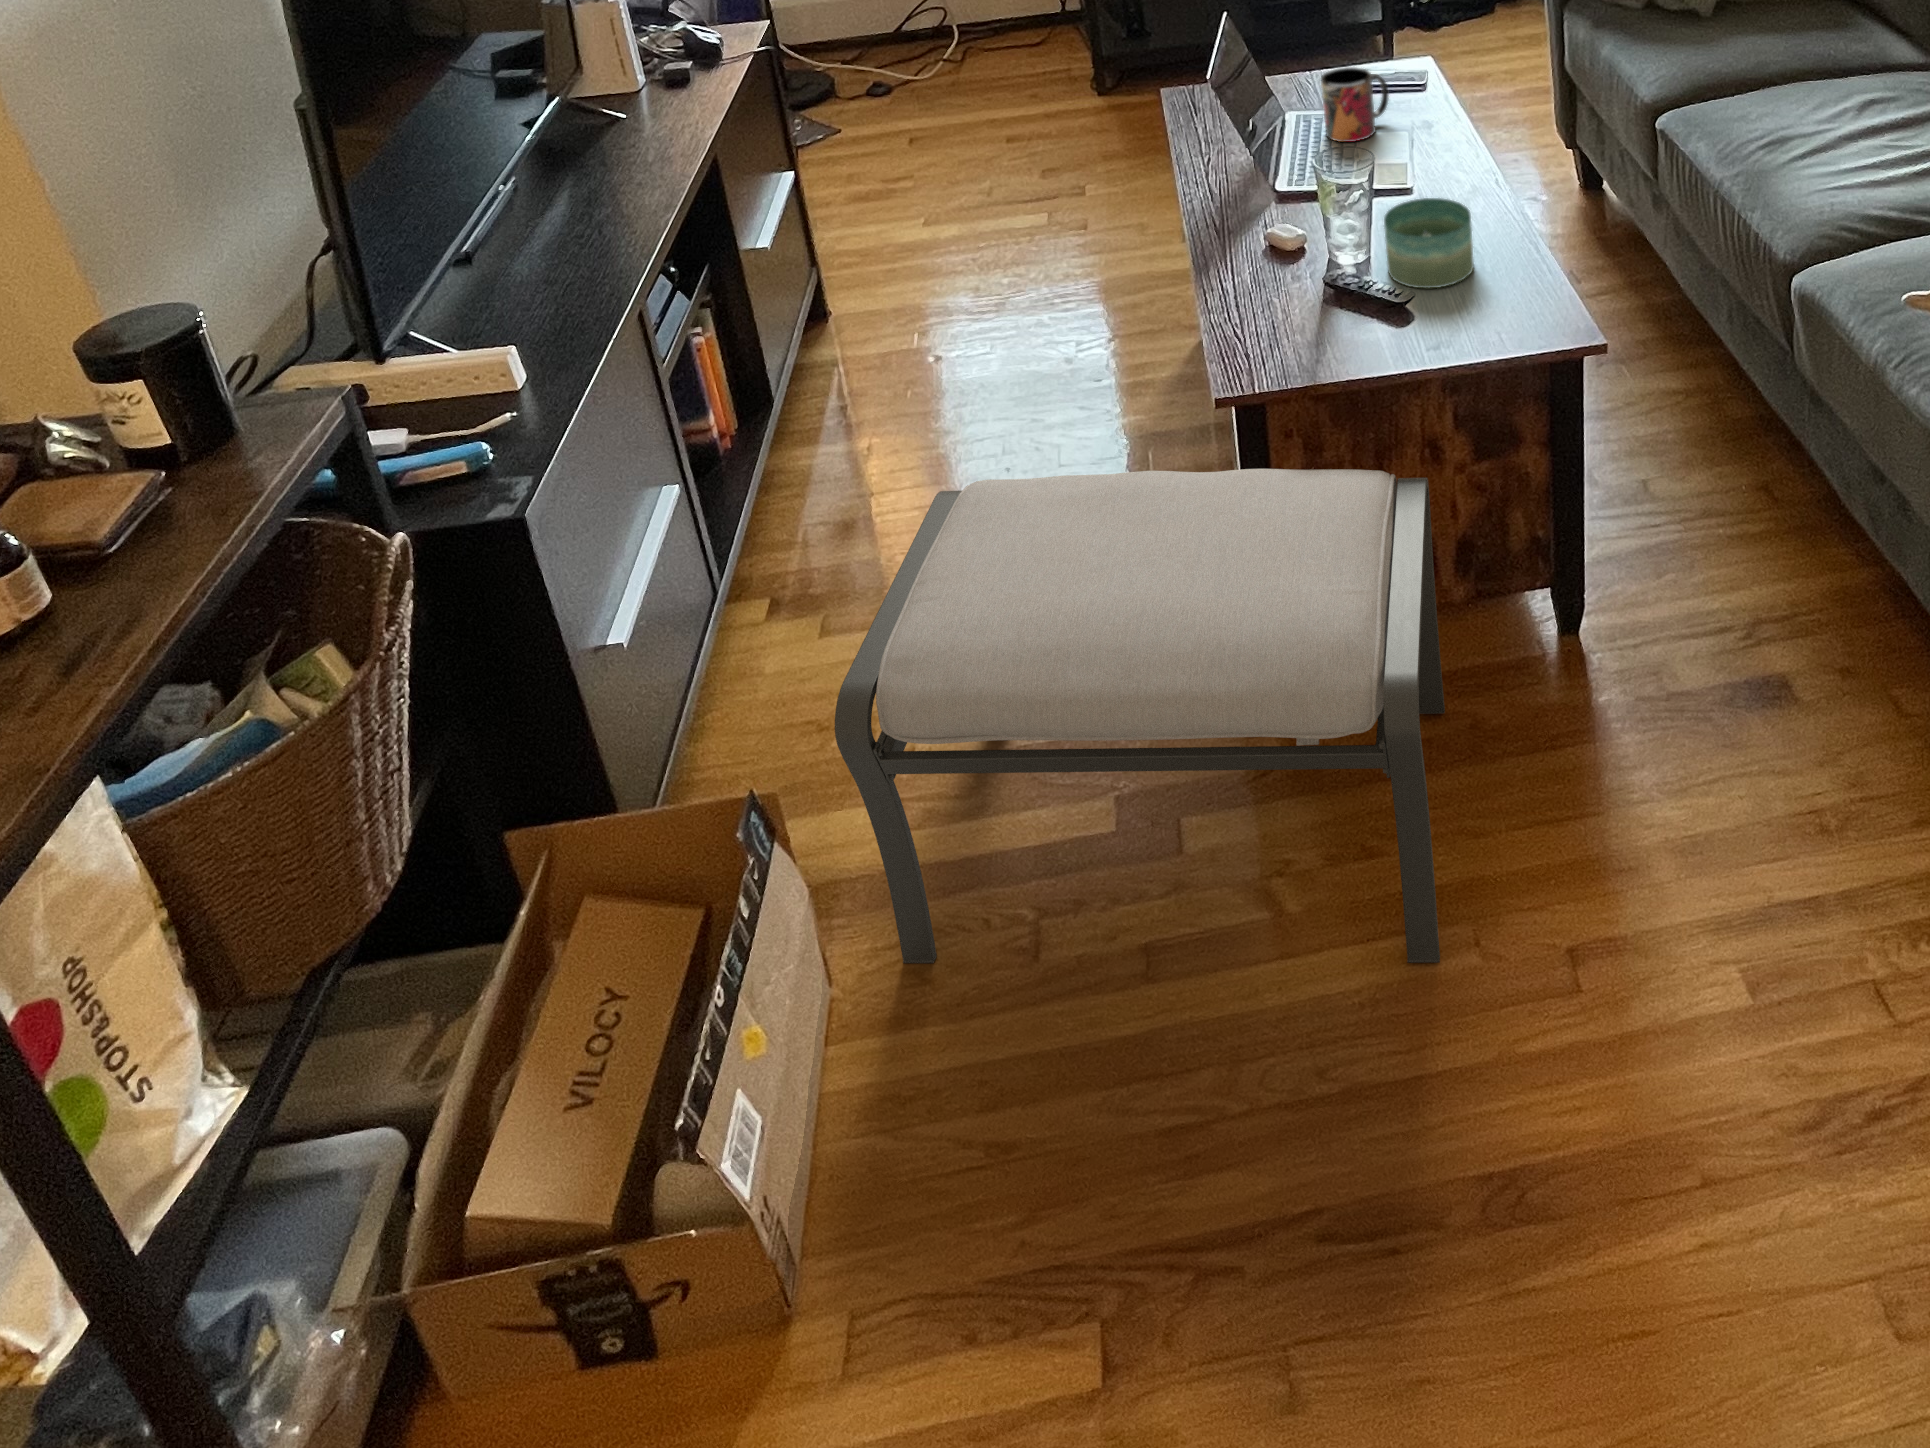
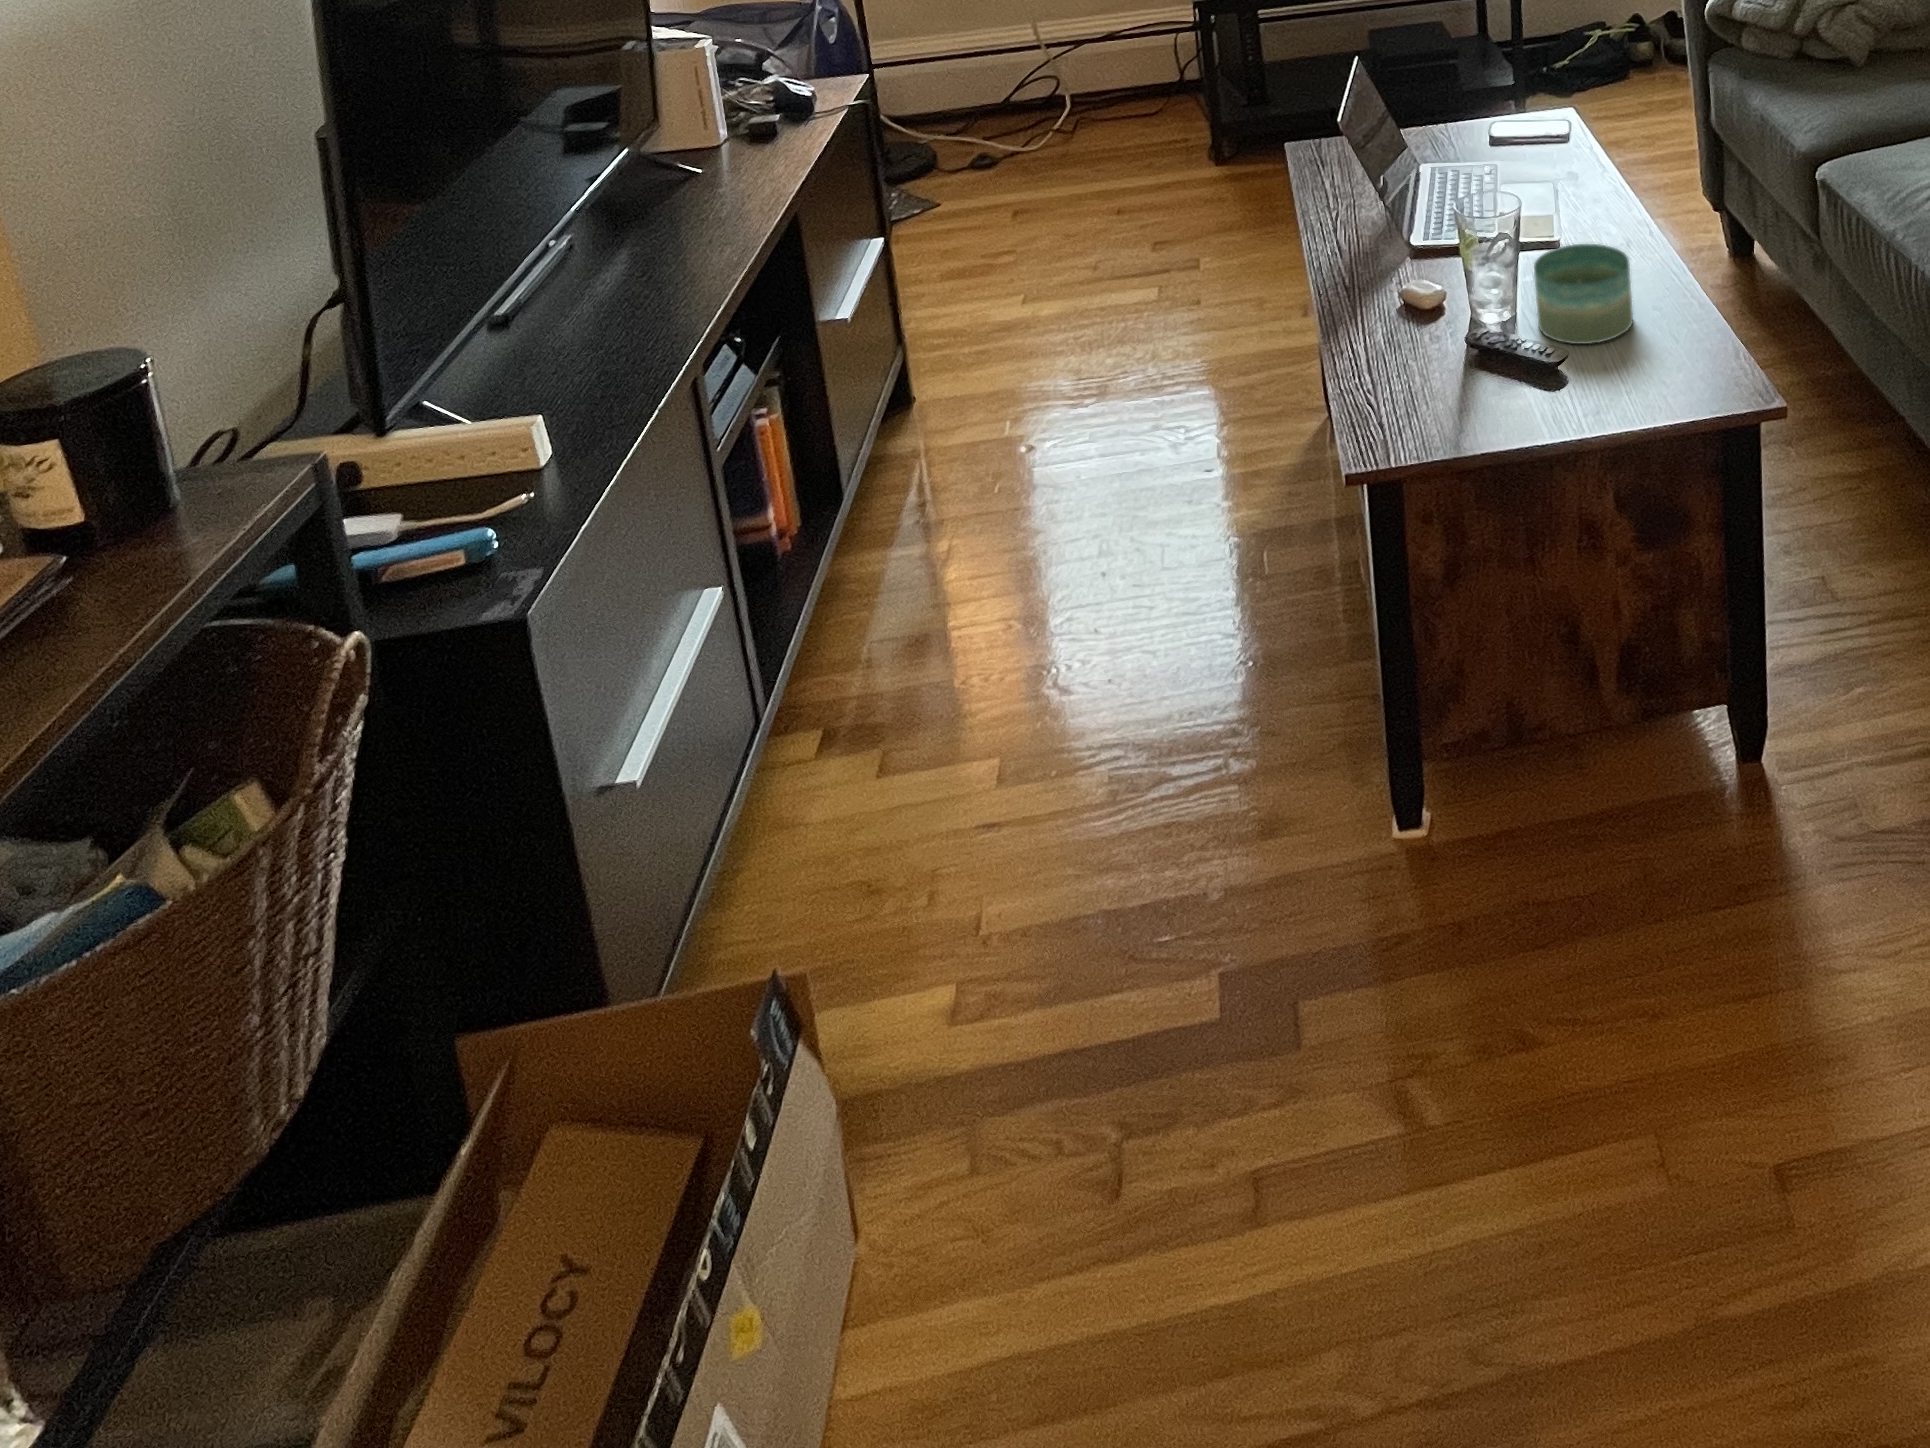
mug: present [1321,67,1389,142] -> none [1459,111,1531,191]
ottoman: present [835,469,1445,963] -> none [882,553,1624,1211]

